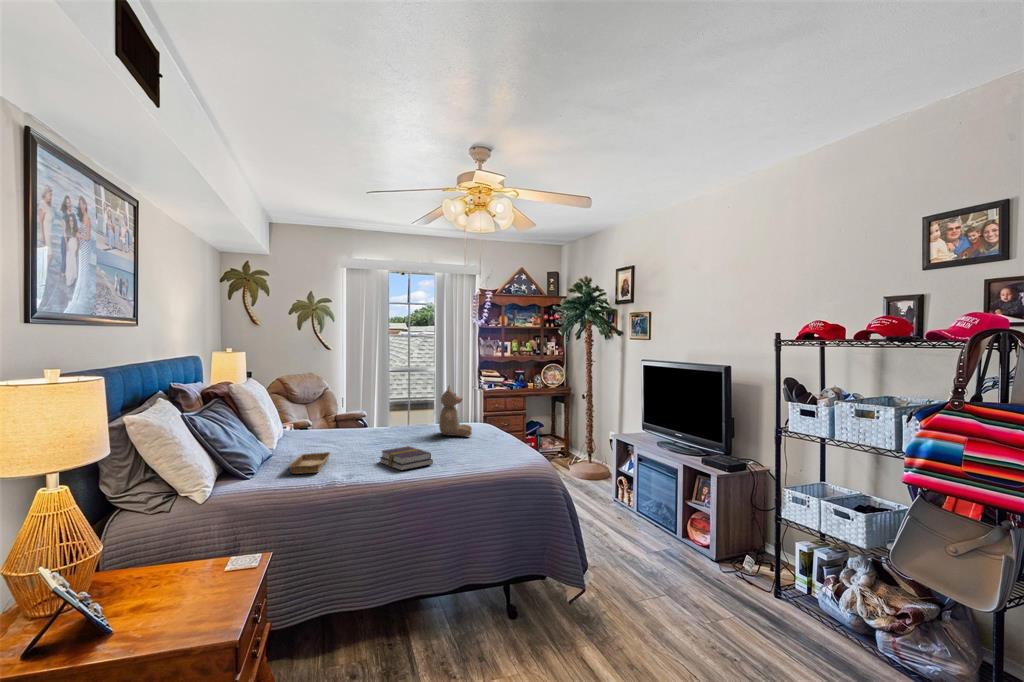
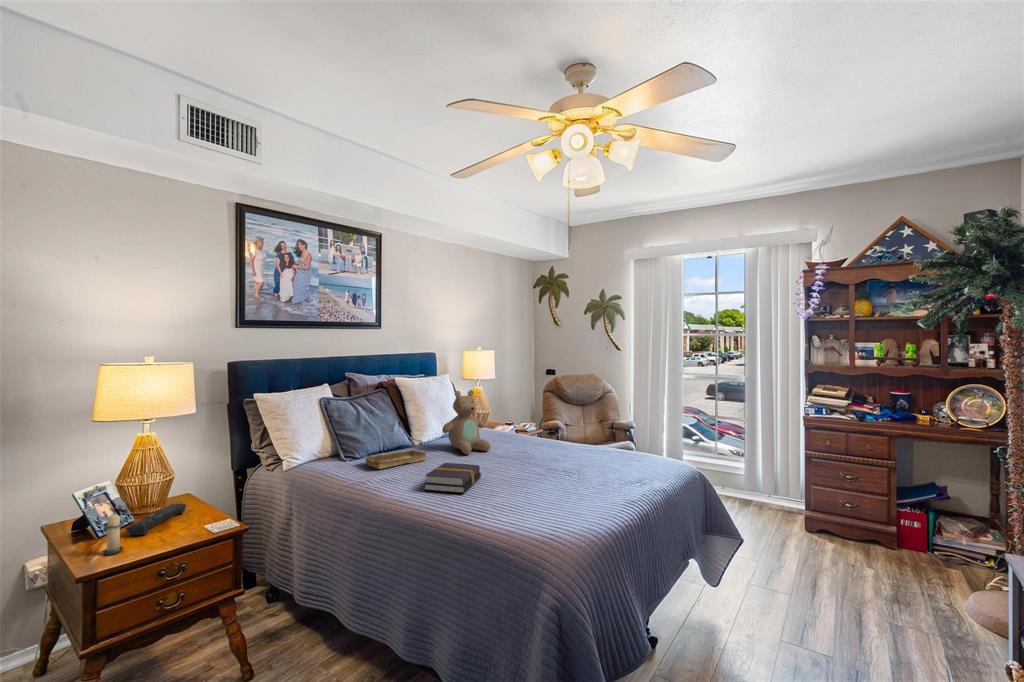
teddy bear: present [439,386,472,436] -> present [442,390,491,454]
candle: none [188,563,219,620] -> present [103,511,124,554]
remote control: none [121,567,185,608] -> present [127,504,186,535]

